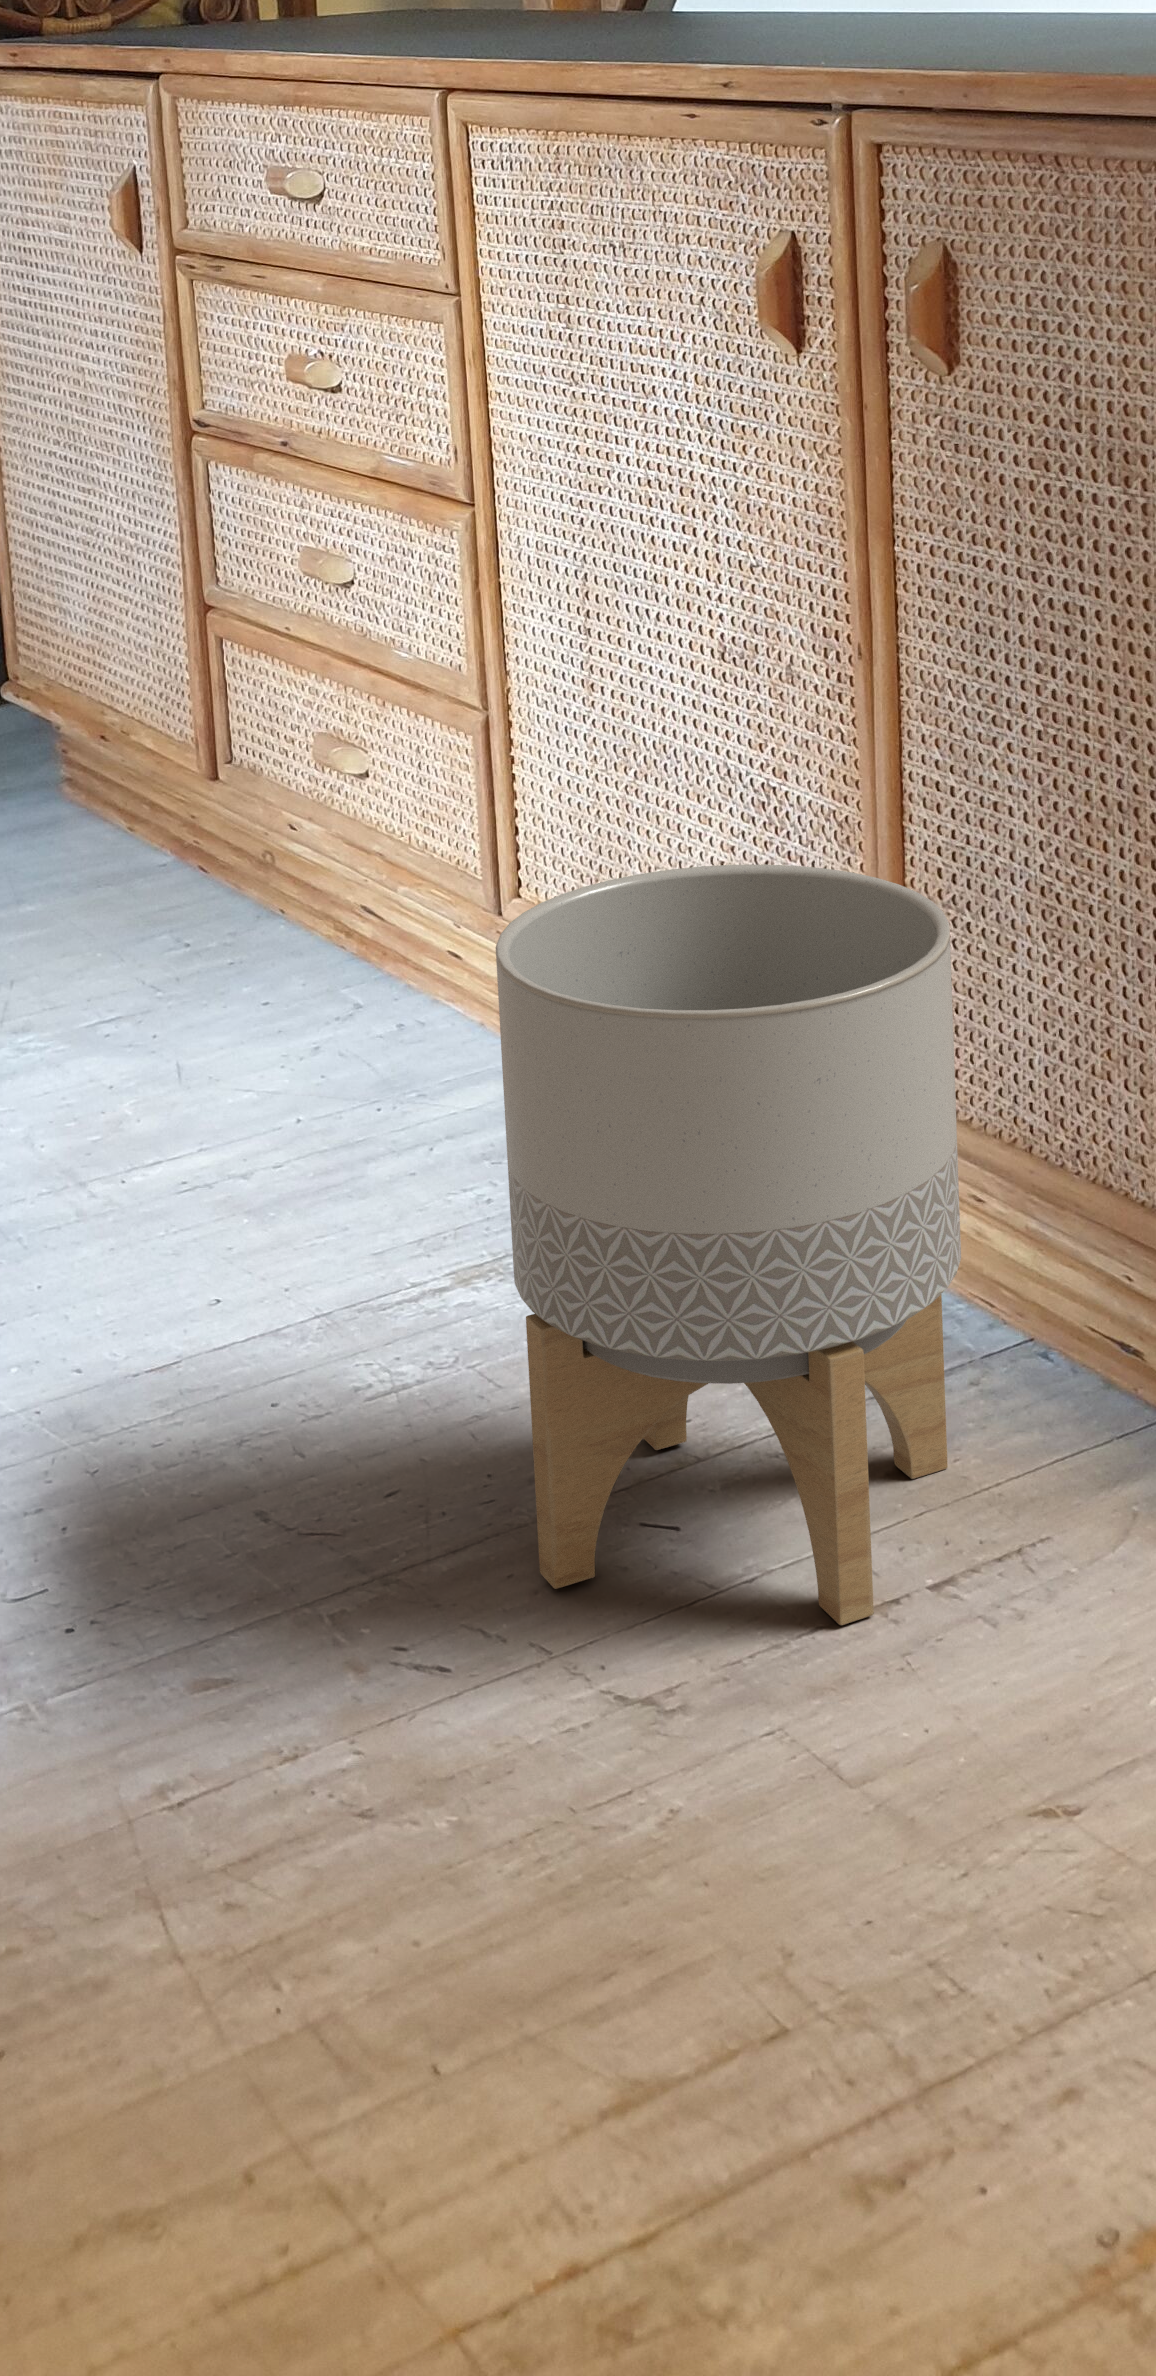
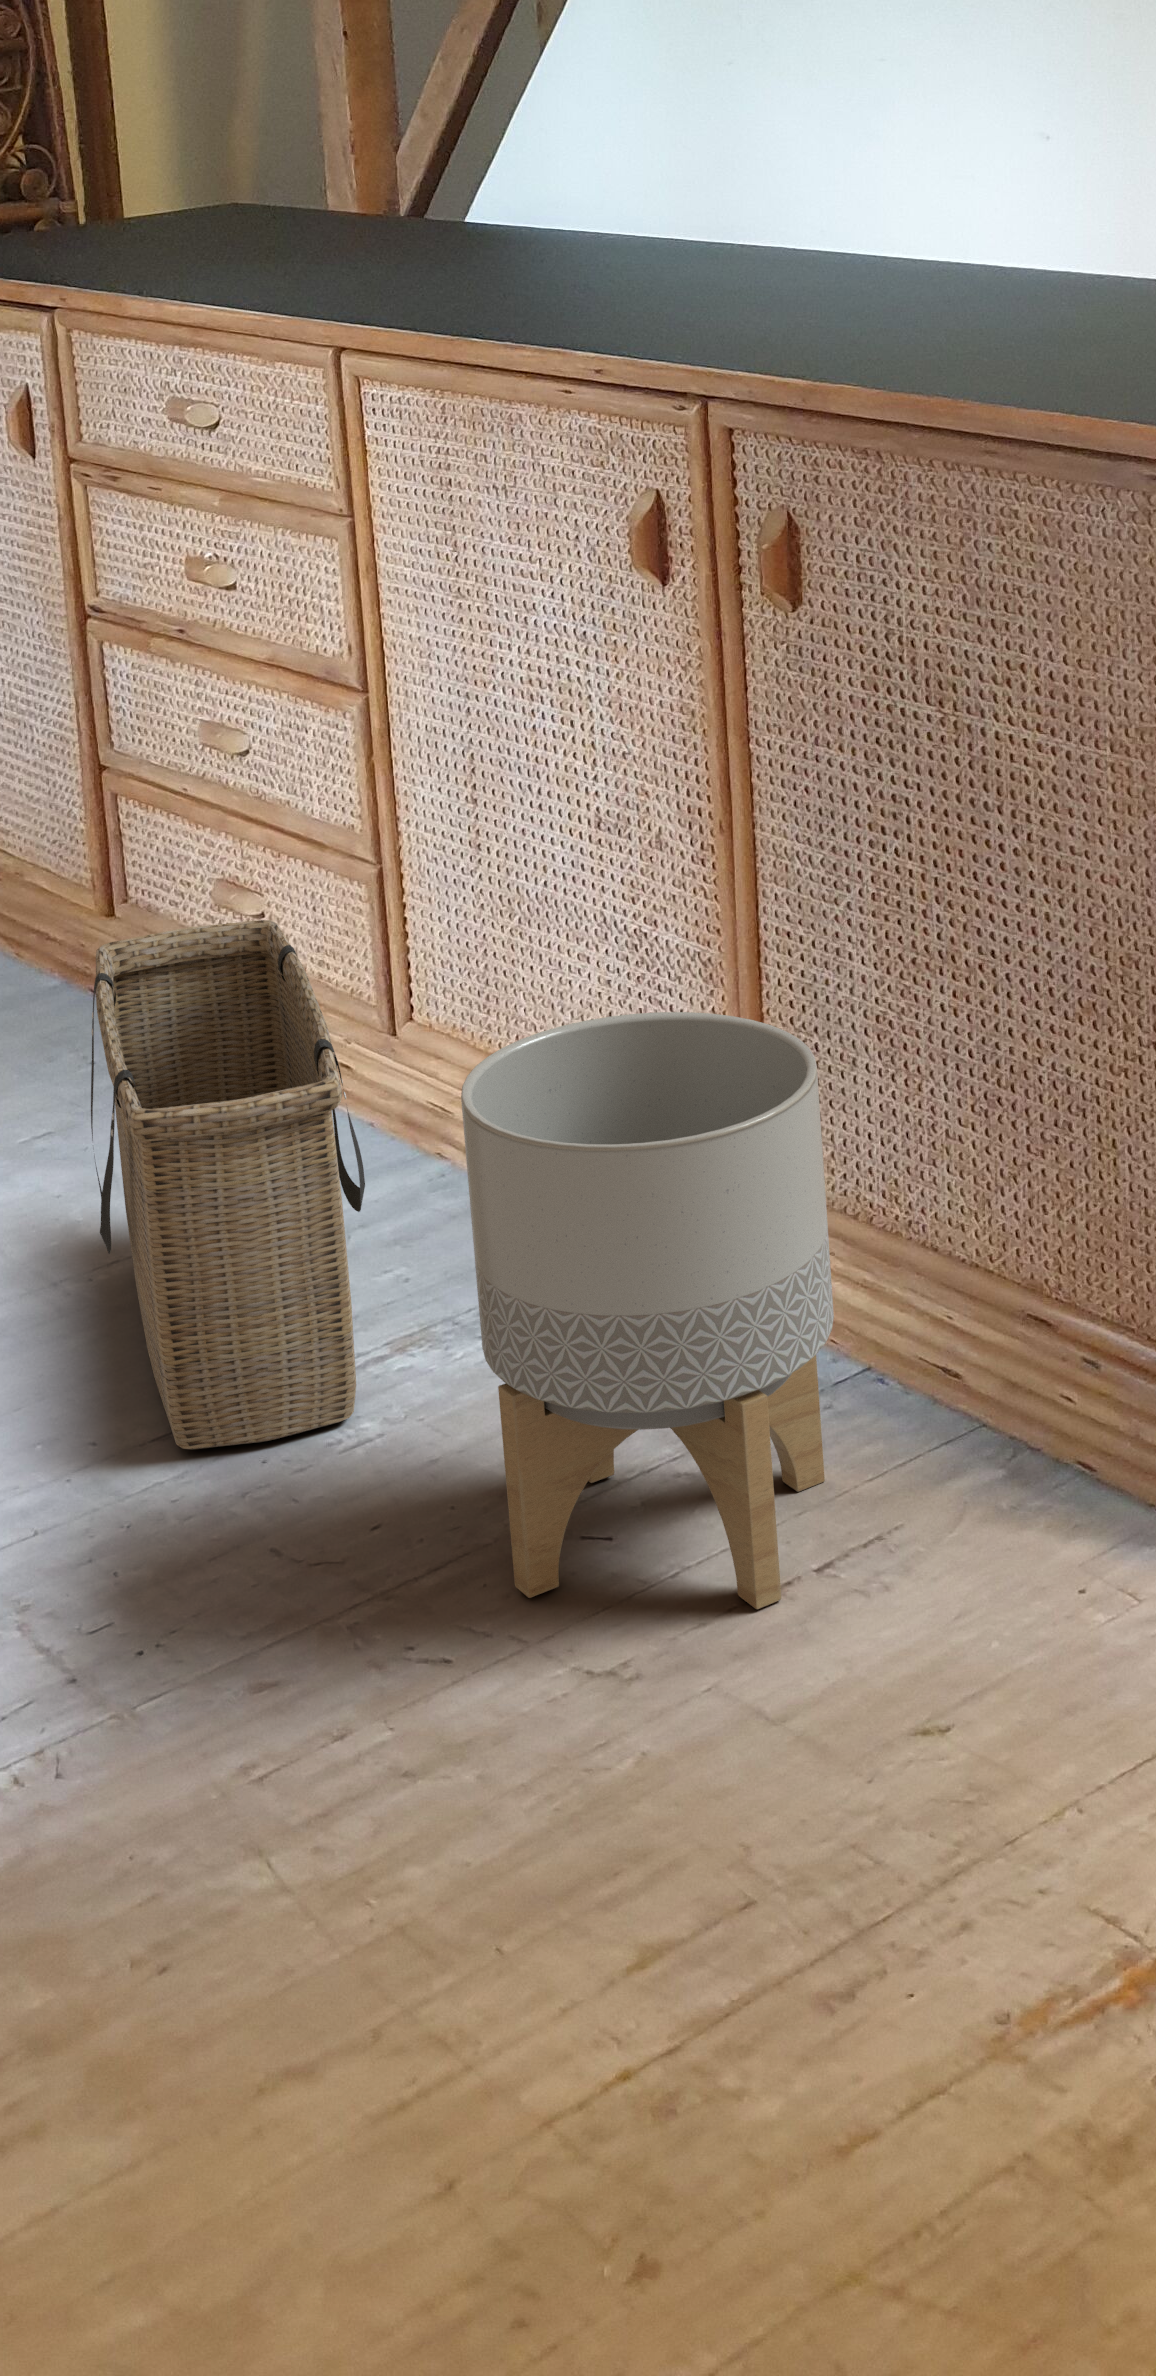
basket: none [97,761,420,1376] -> present [91,920,365,1449]

